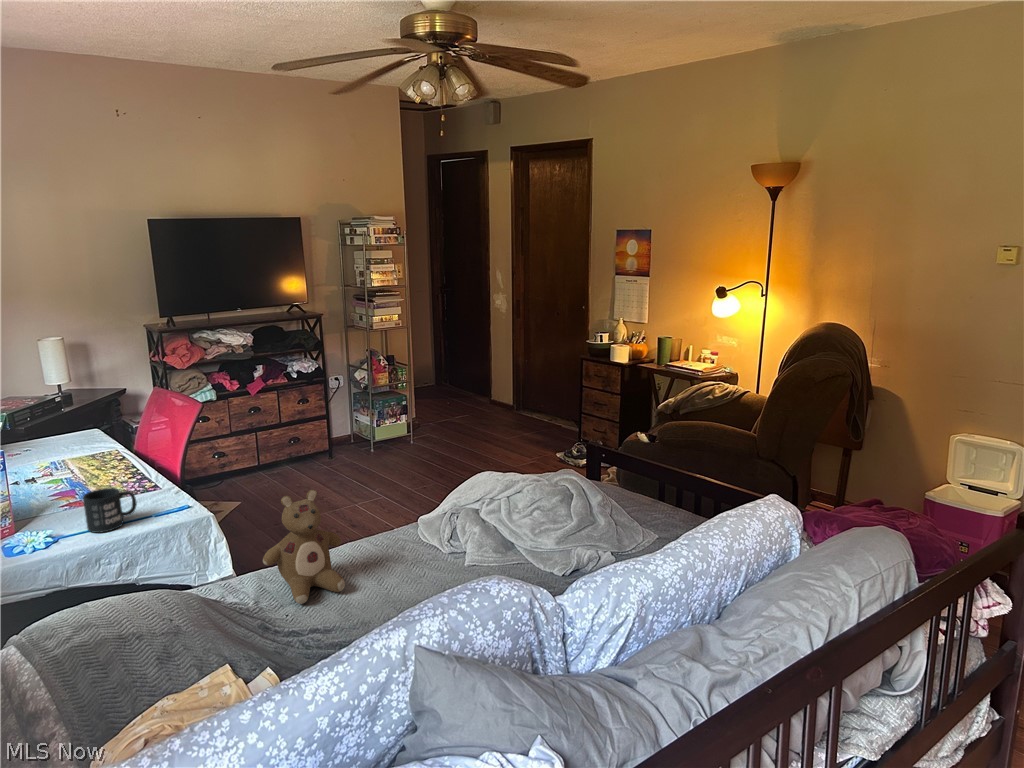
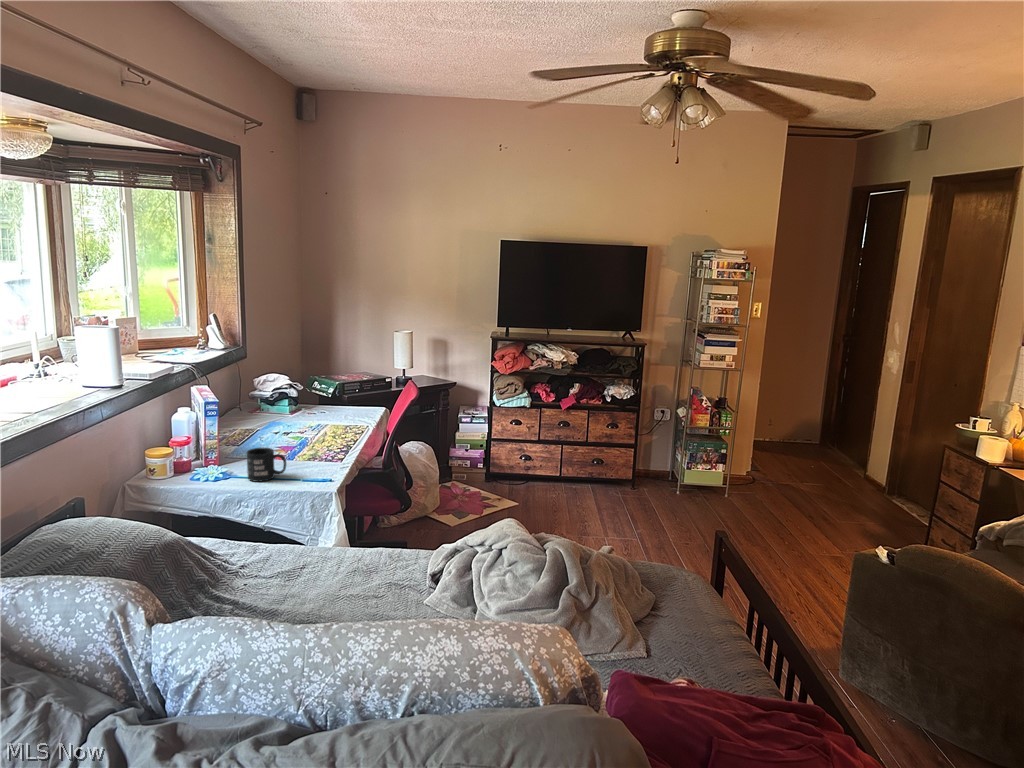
stuffed bear: present [263,490,345,604] -> none [315,492,388,596]

